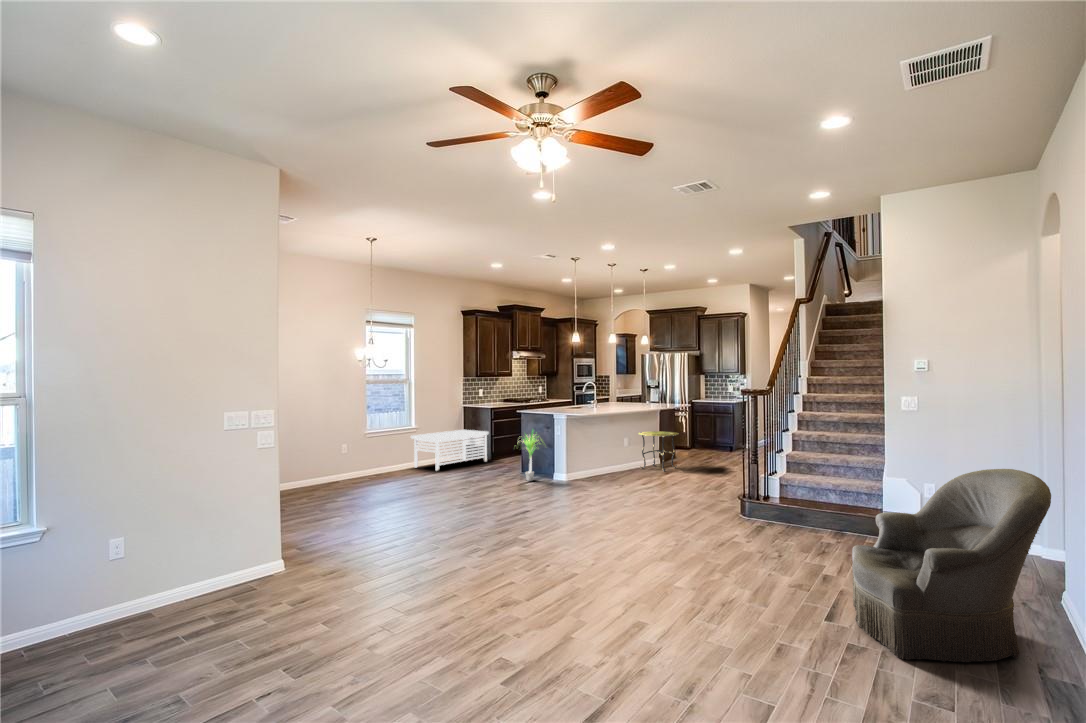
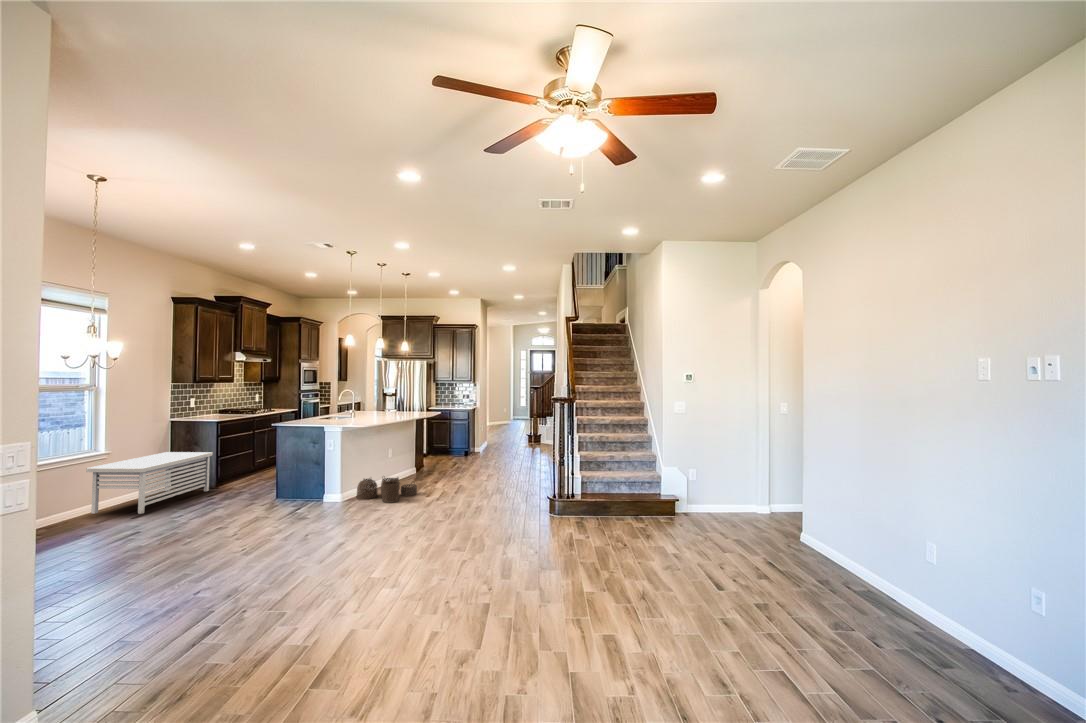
side table: present [638,431,679,471] -> none [407,438,447,479]
potted plant: present [523,435,536,481] -> none [279,444,326,510]
woven basket: none [577,461,630,485] -> present [357,477,417,503]
armchair: present [852,469,1051,662] -> none [743,459,893,624]

